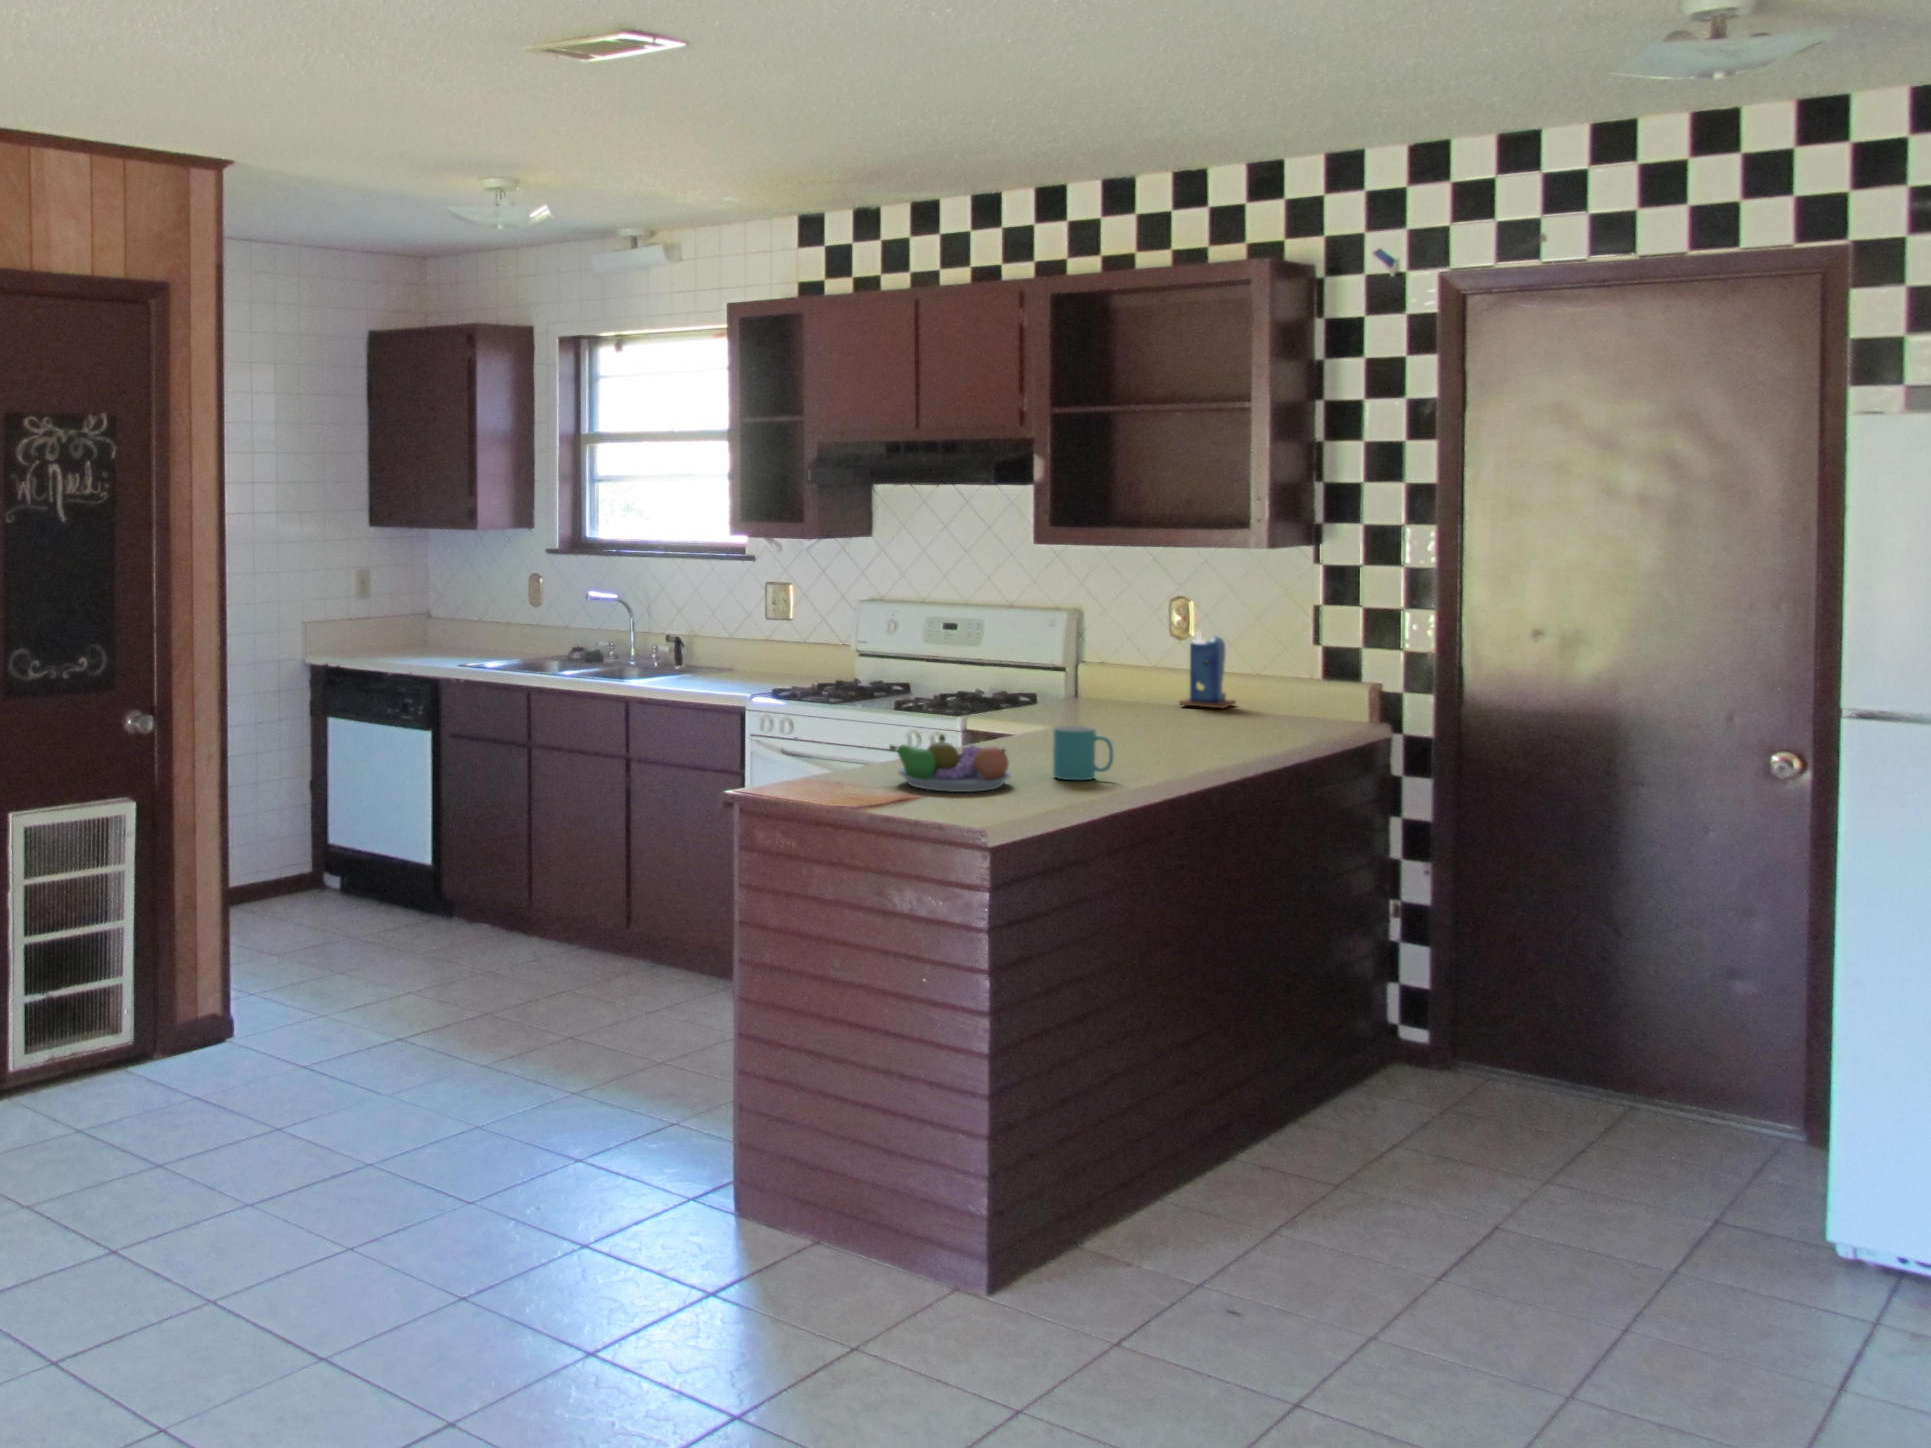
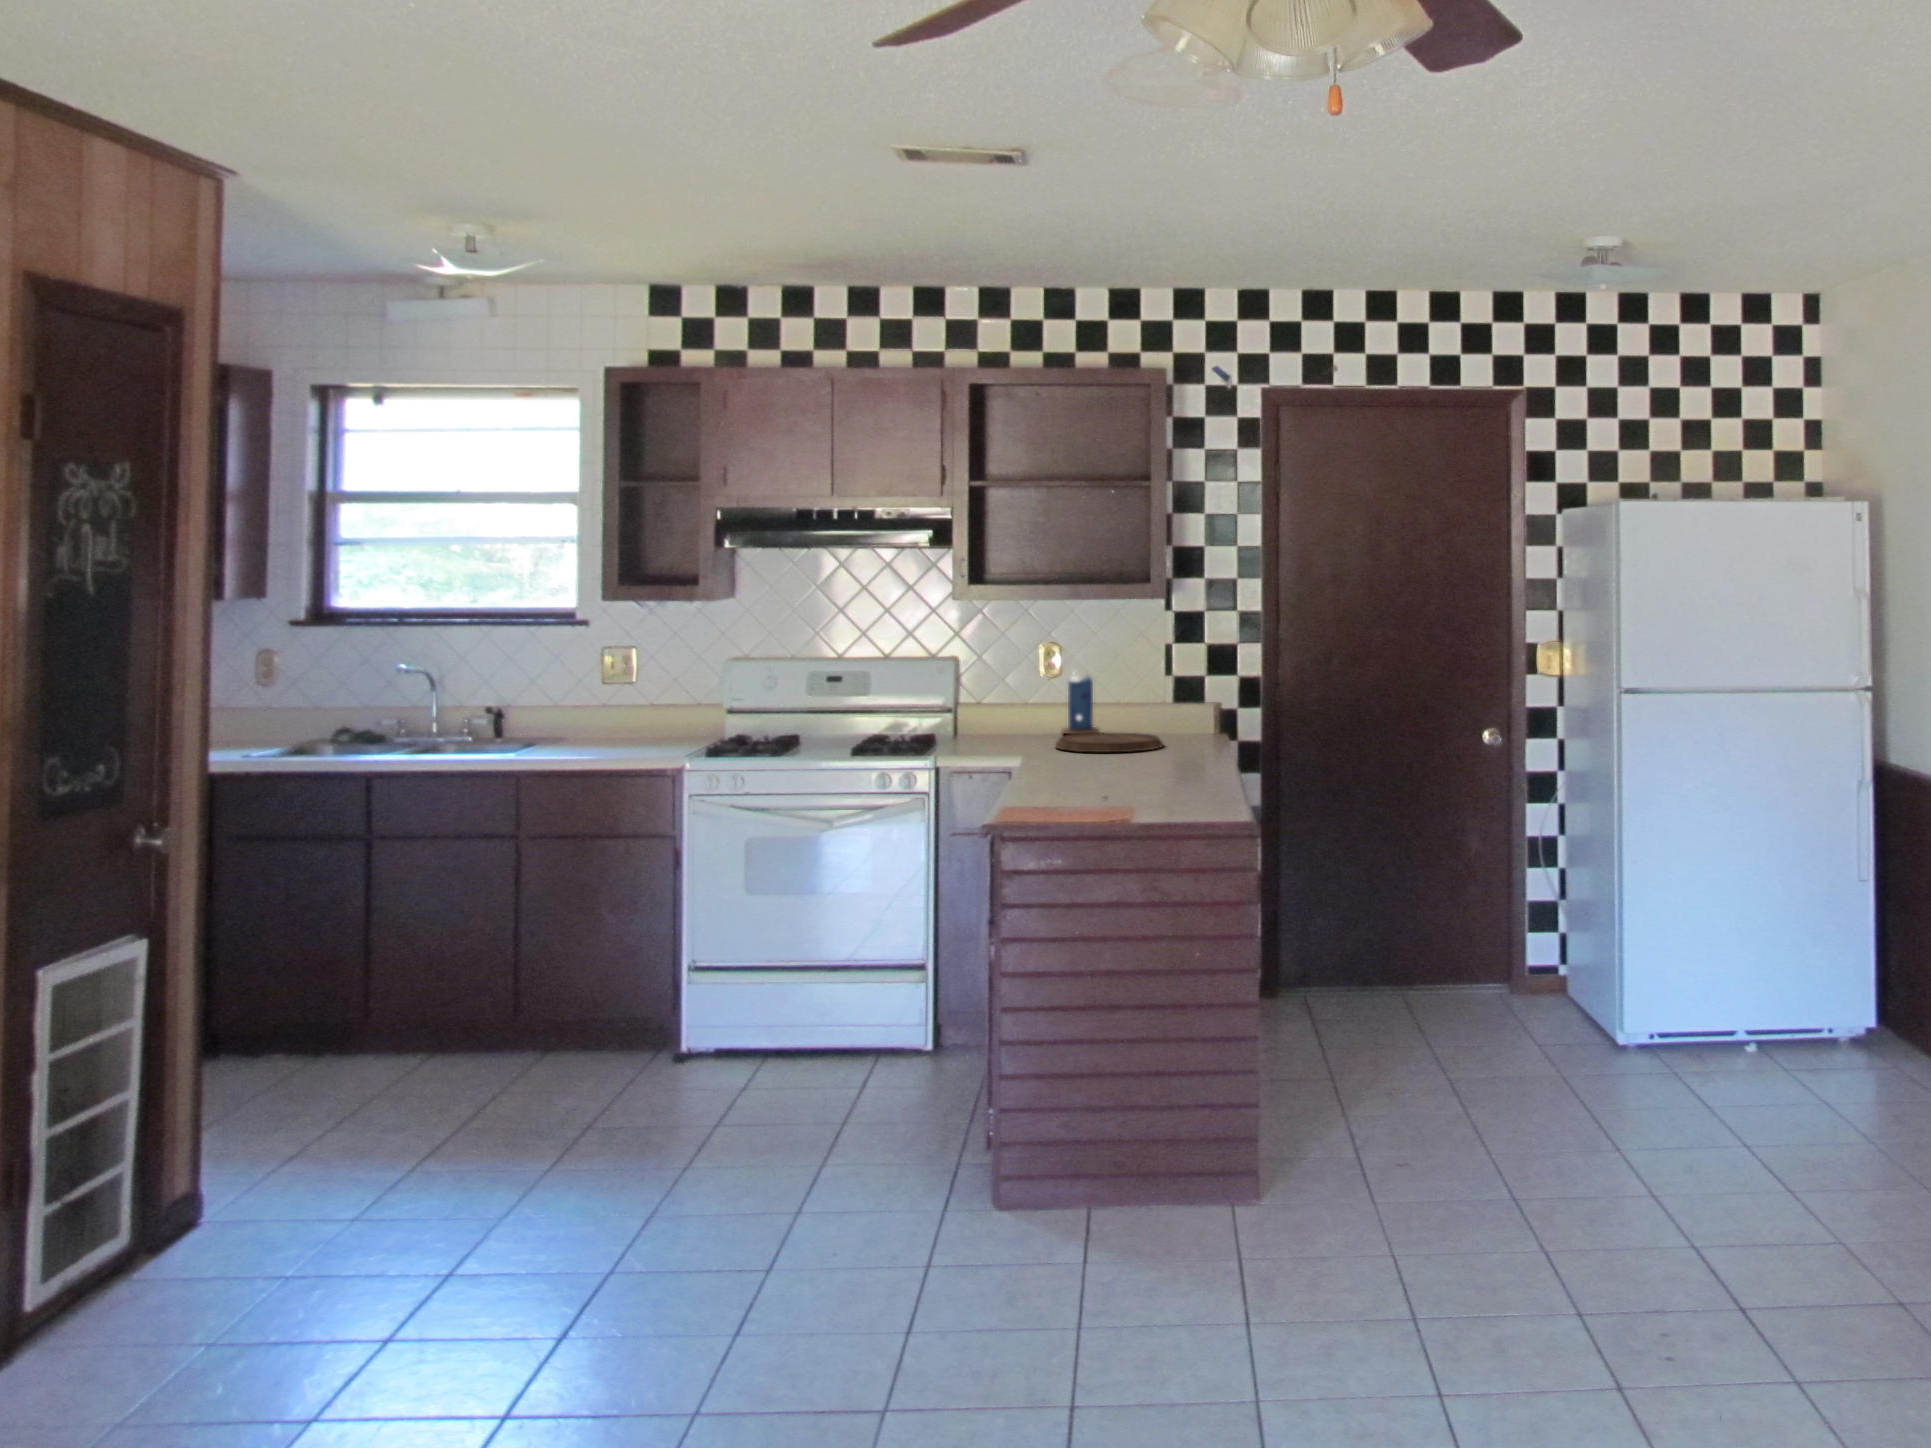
cutting board: none [1115,706,1251,733] -> present [1055,733,1163,752]
mug: present [1053,726,1113,780] -> none [1153,744,1198,787]
fruit bowl: present [889,735,1012,792] -> none [1050,759,1155,804]

